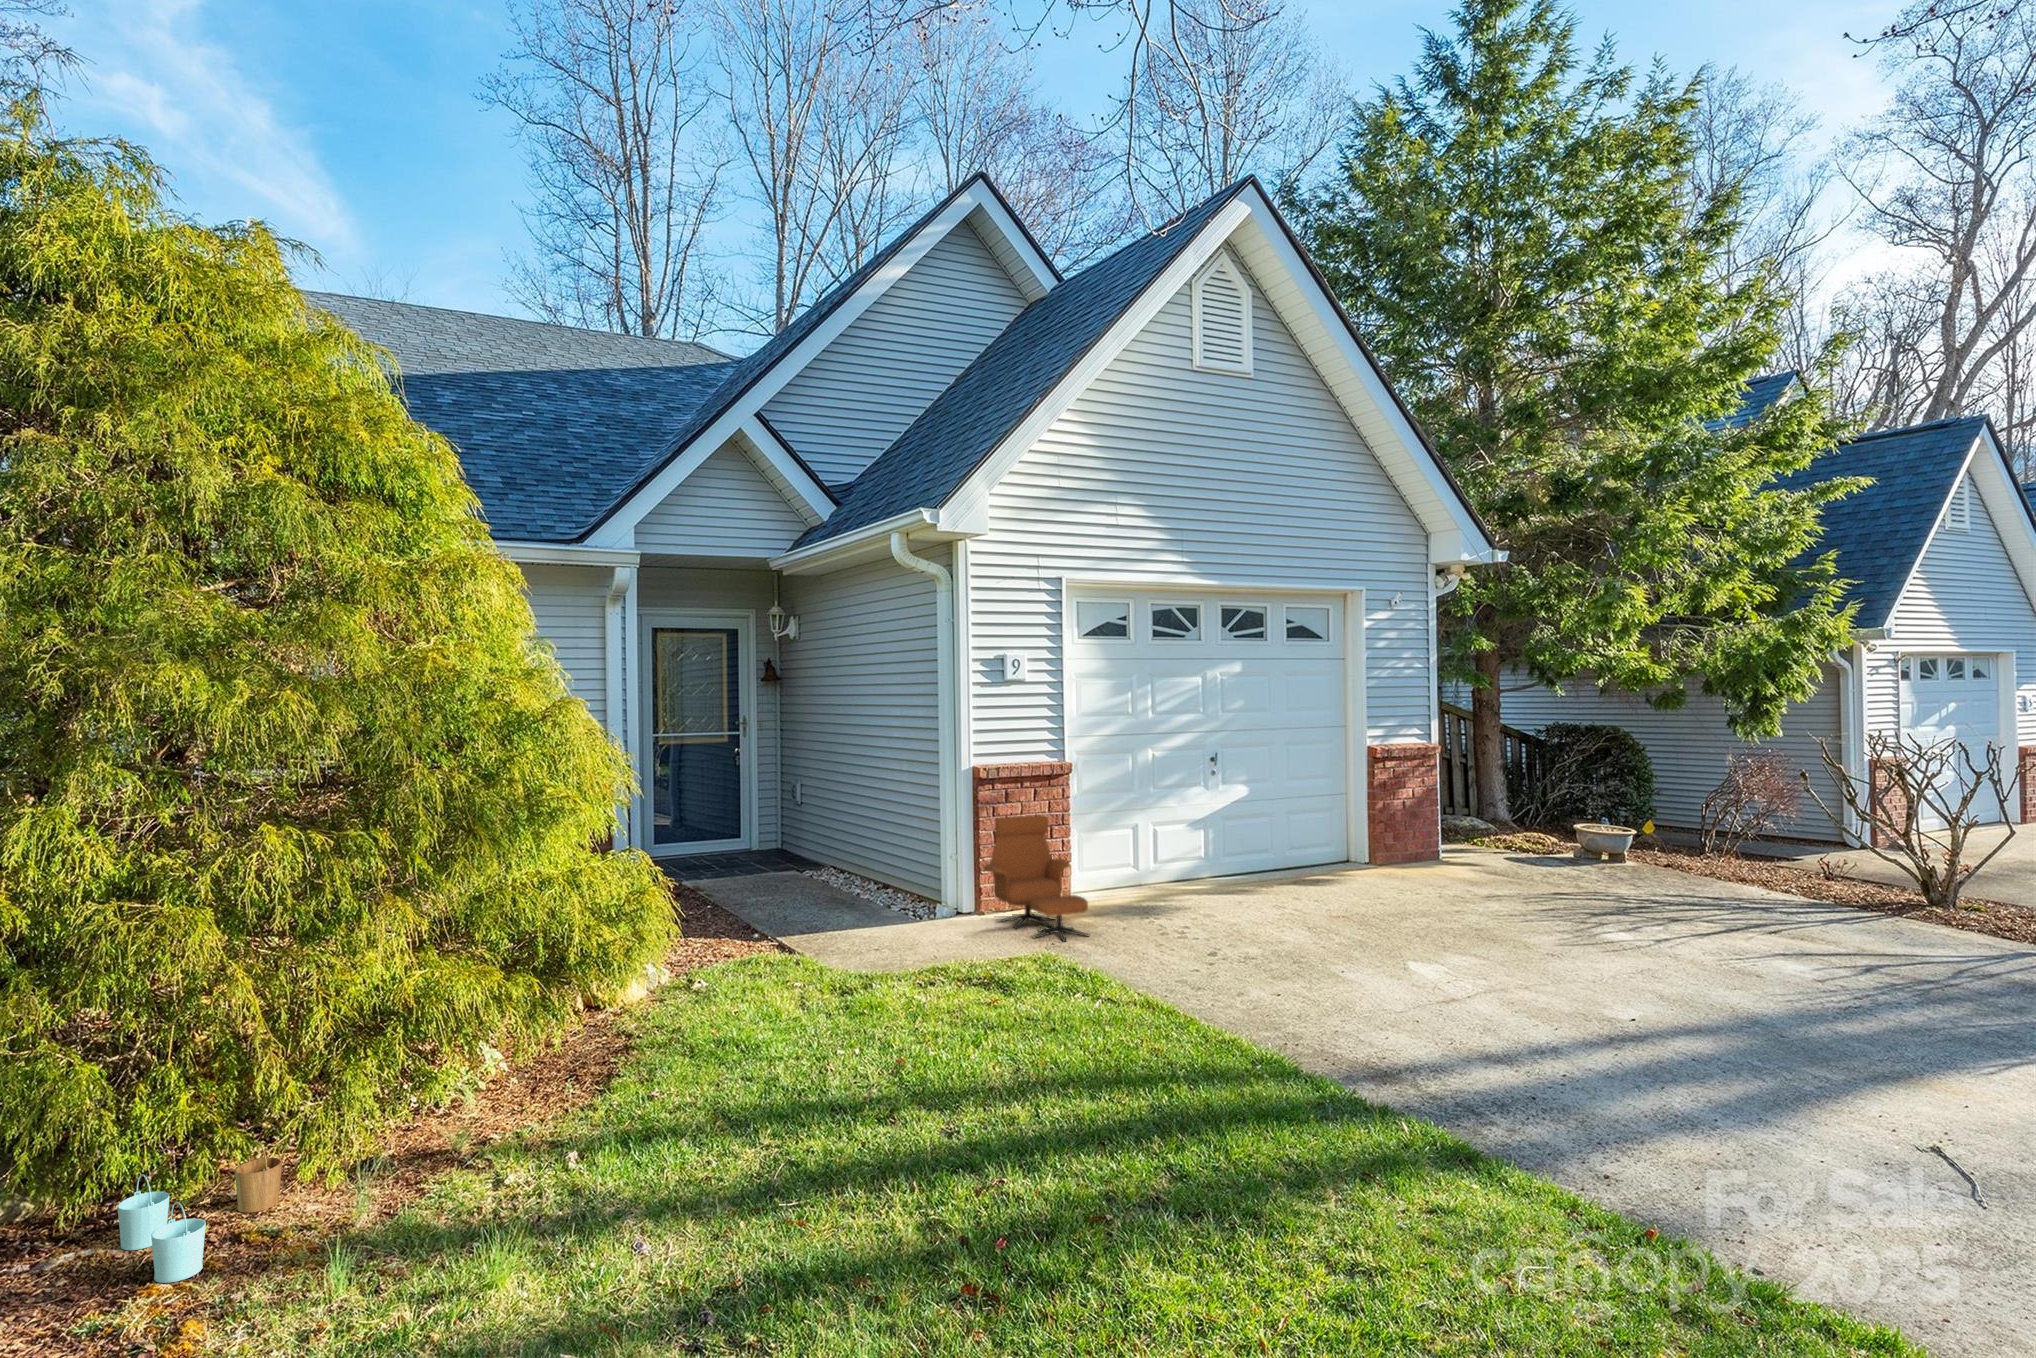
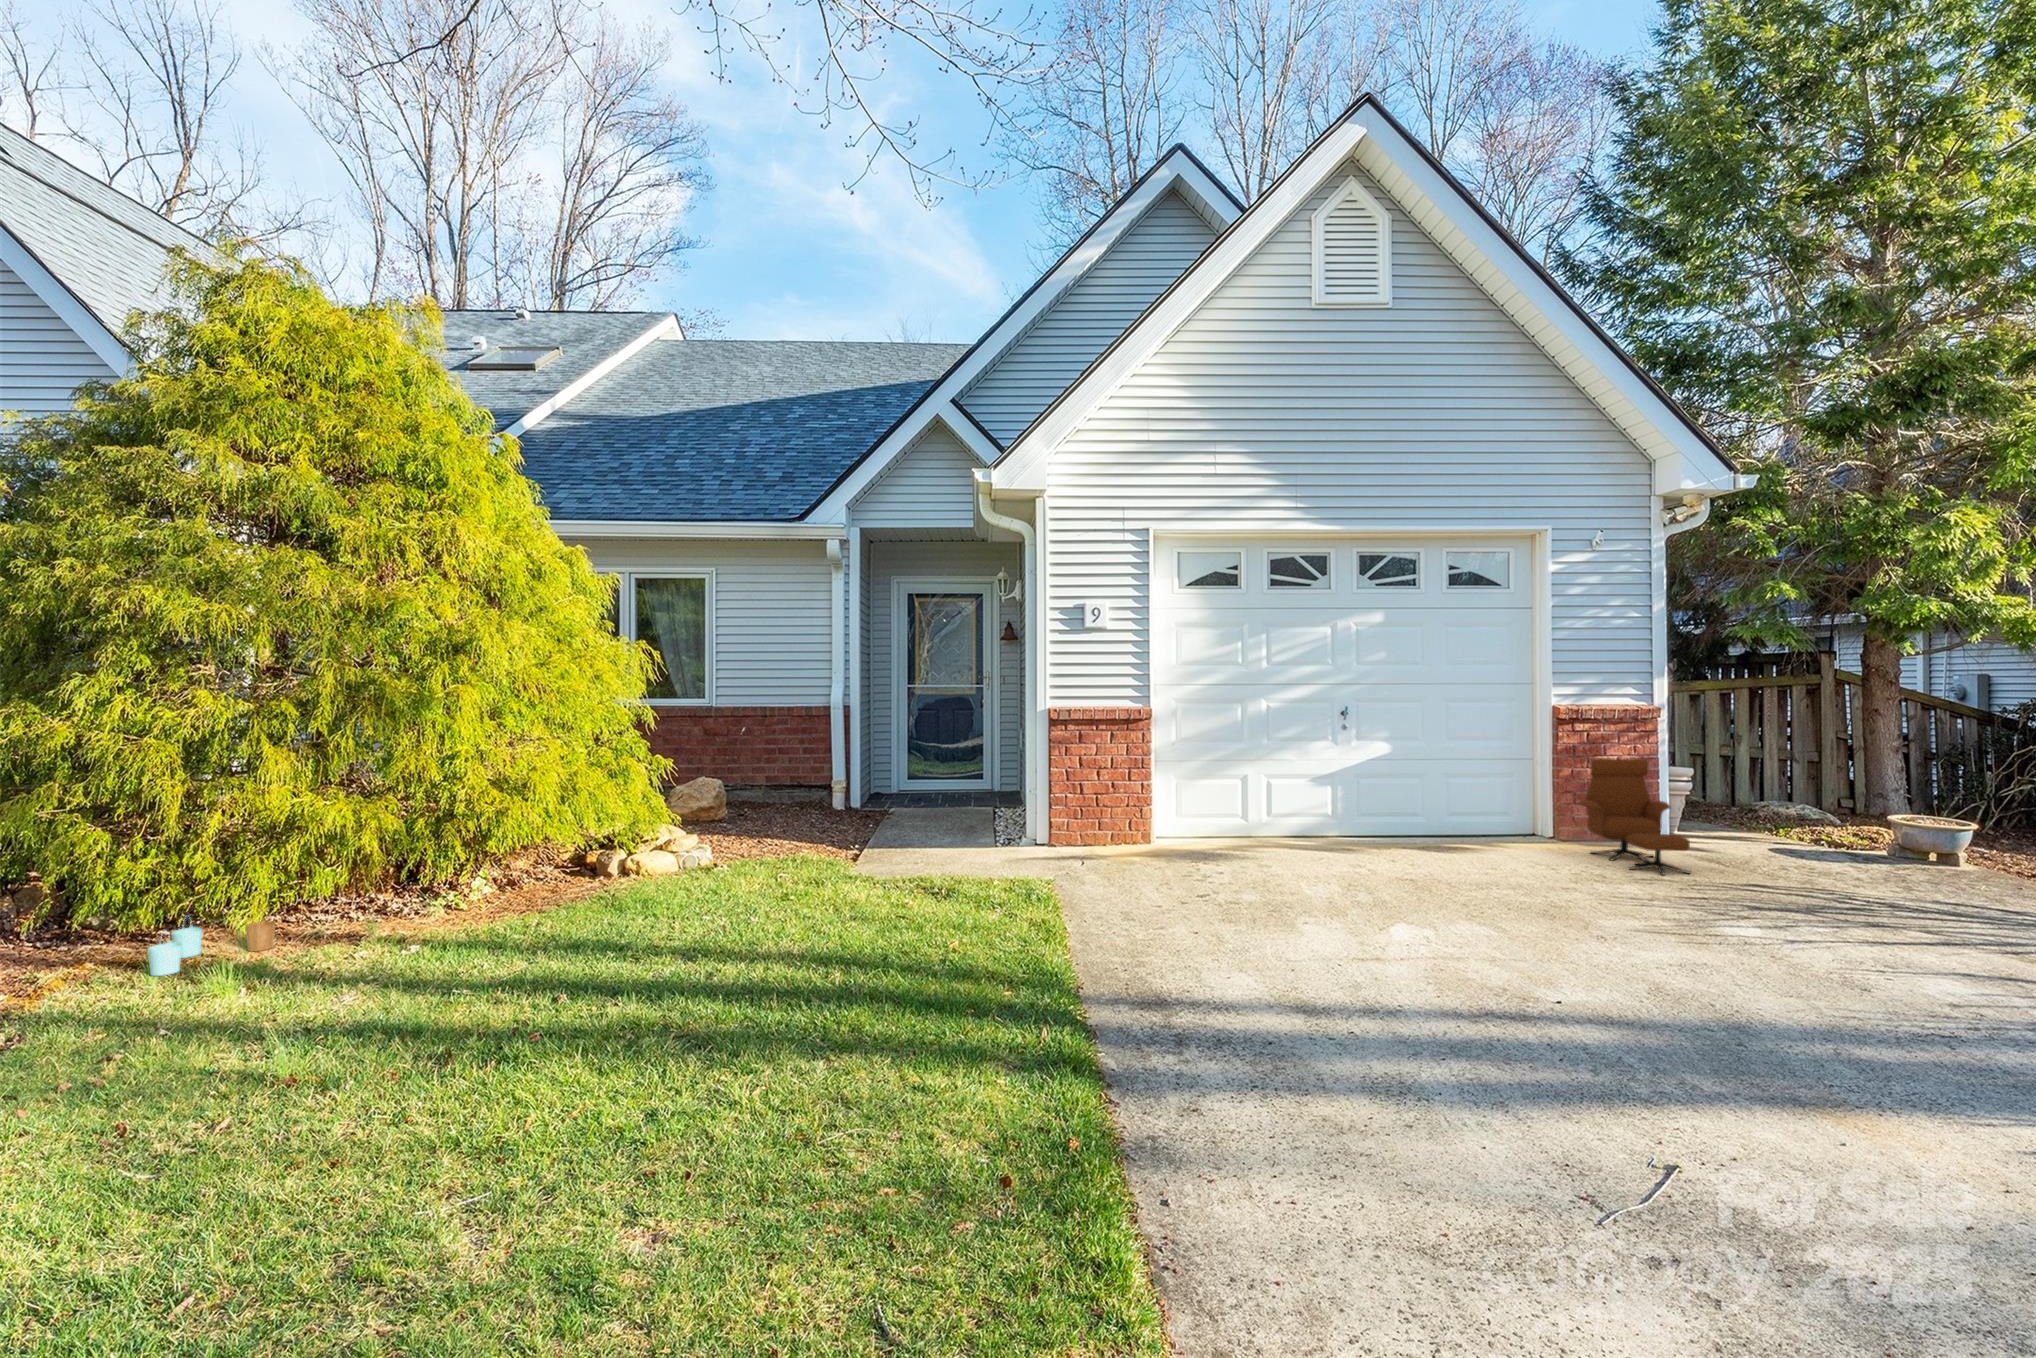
lounge chair: present [984,815,1088,942] -> present [1579,758,1690,875]

